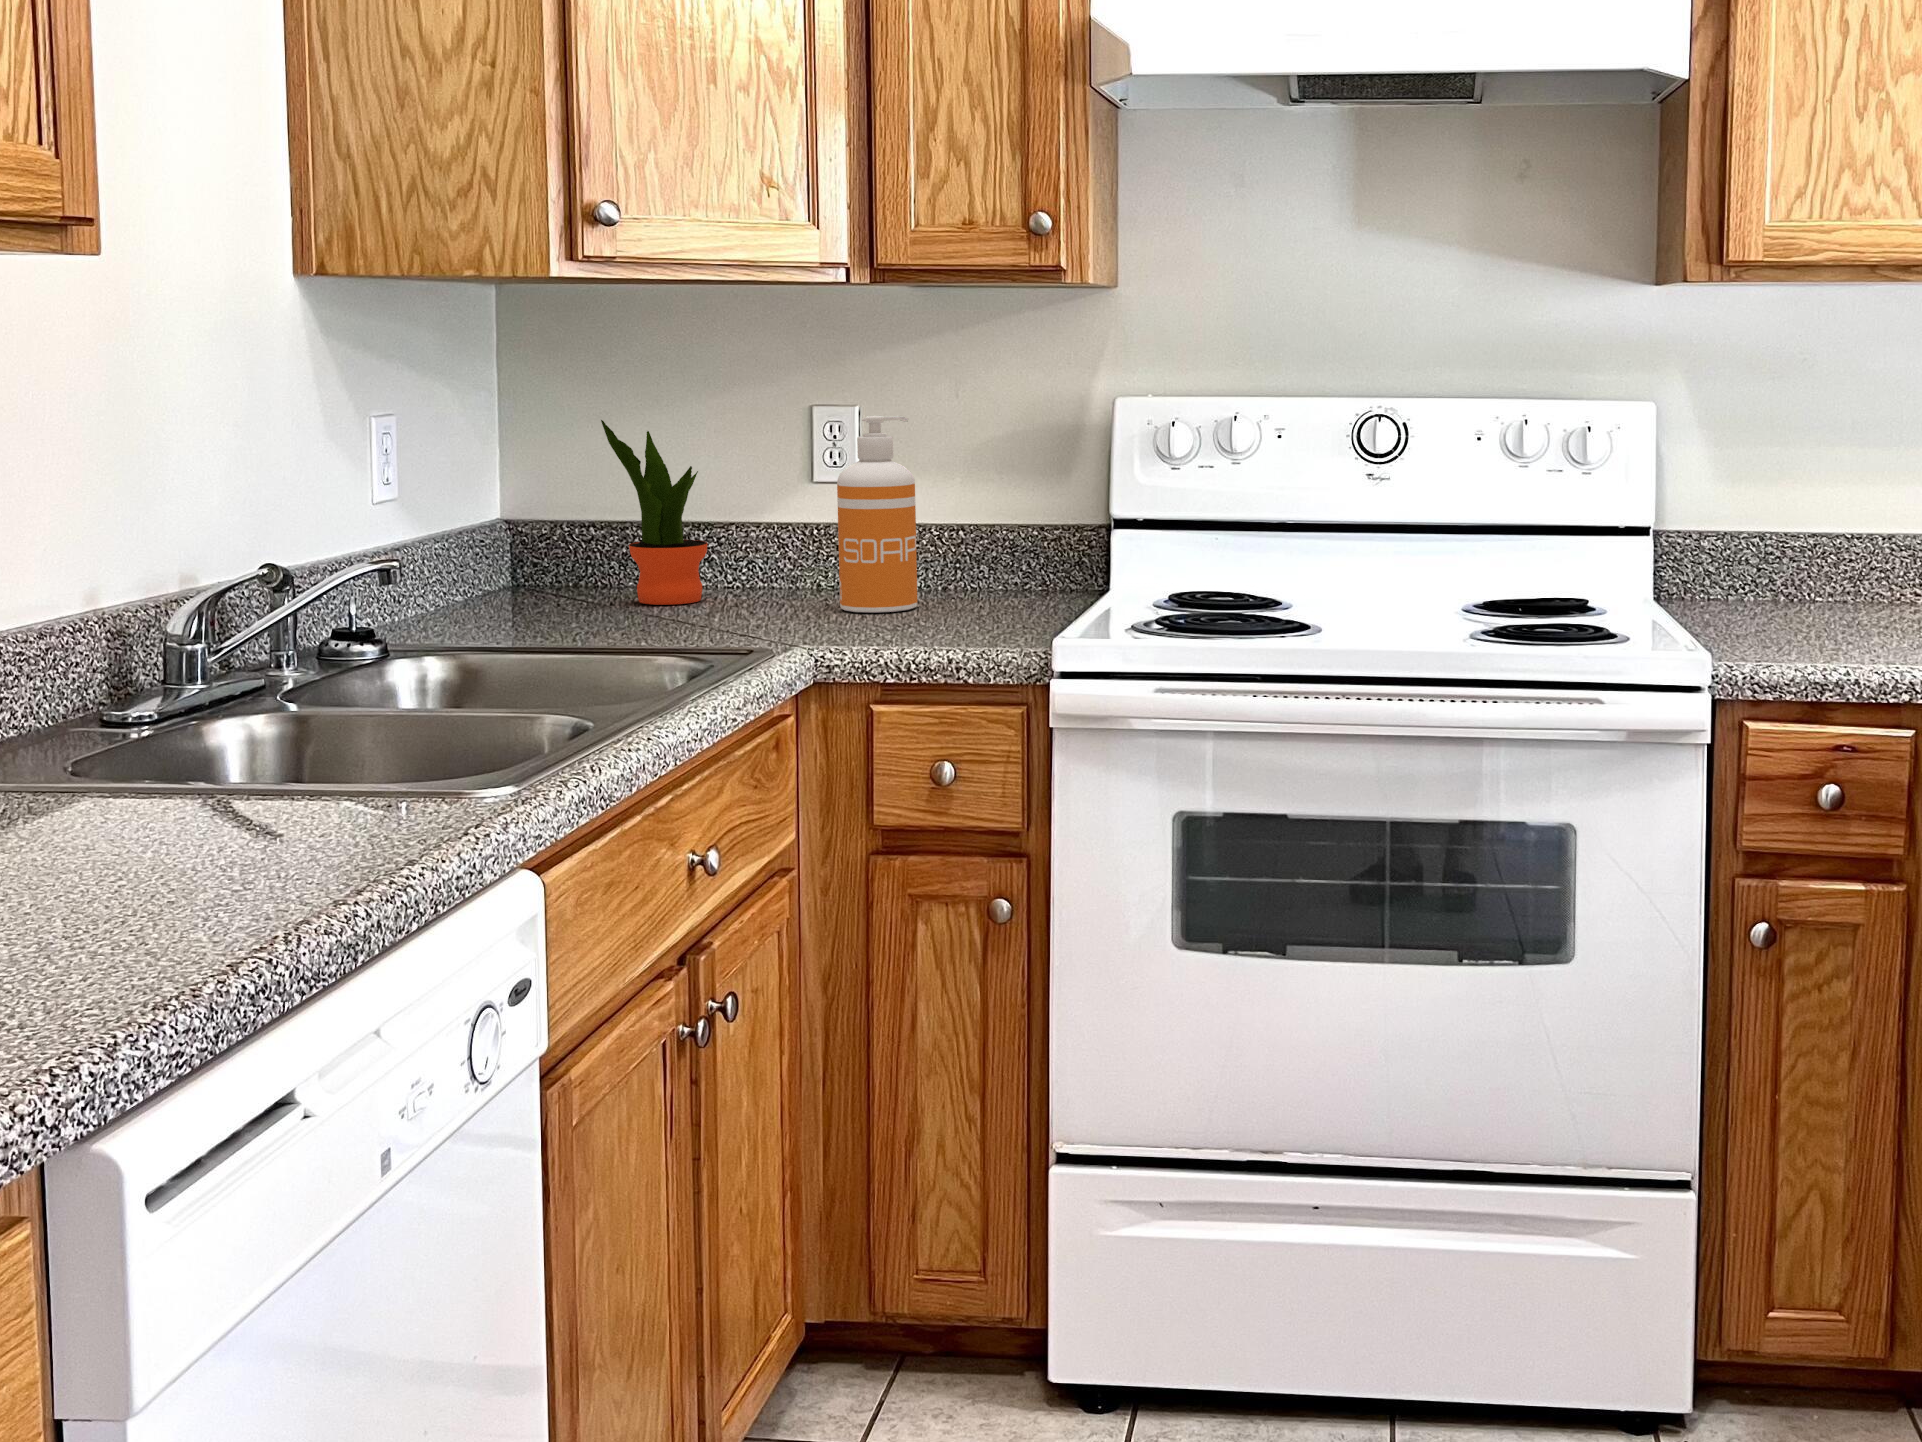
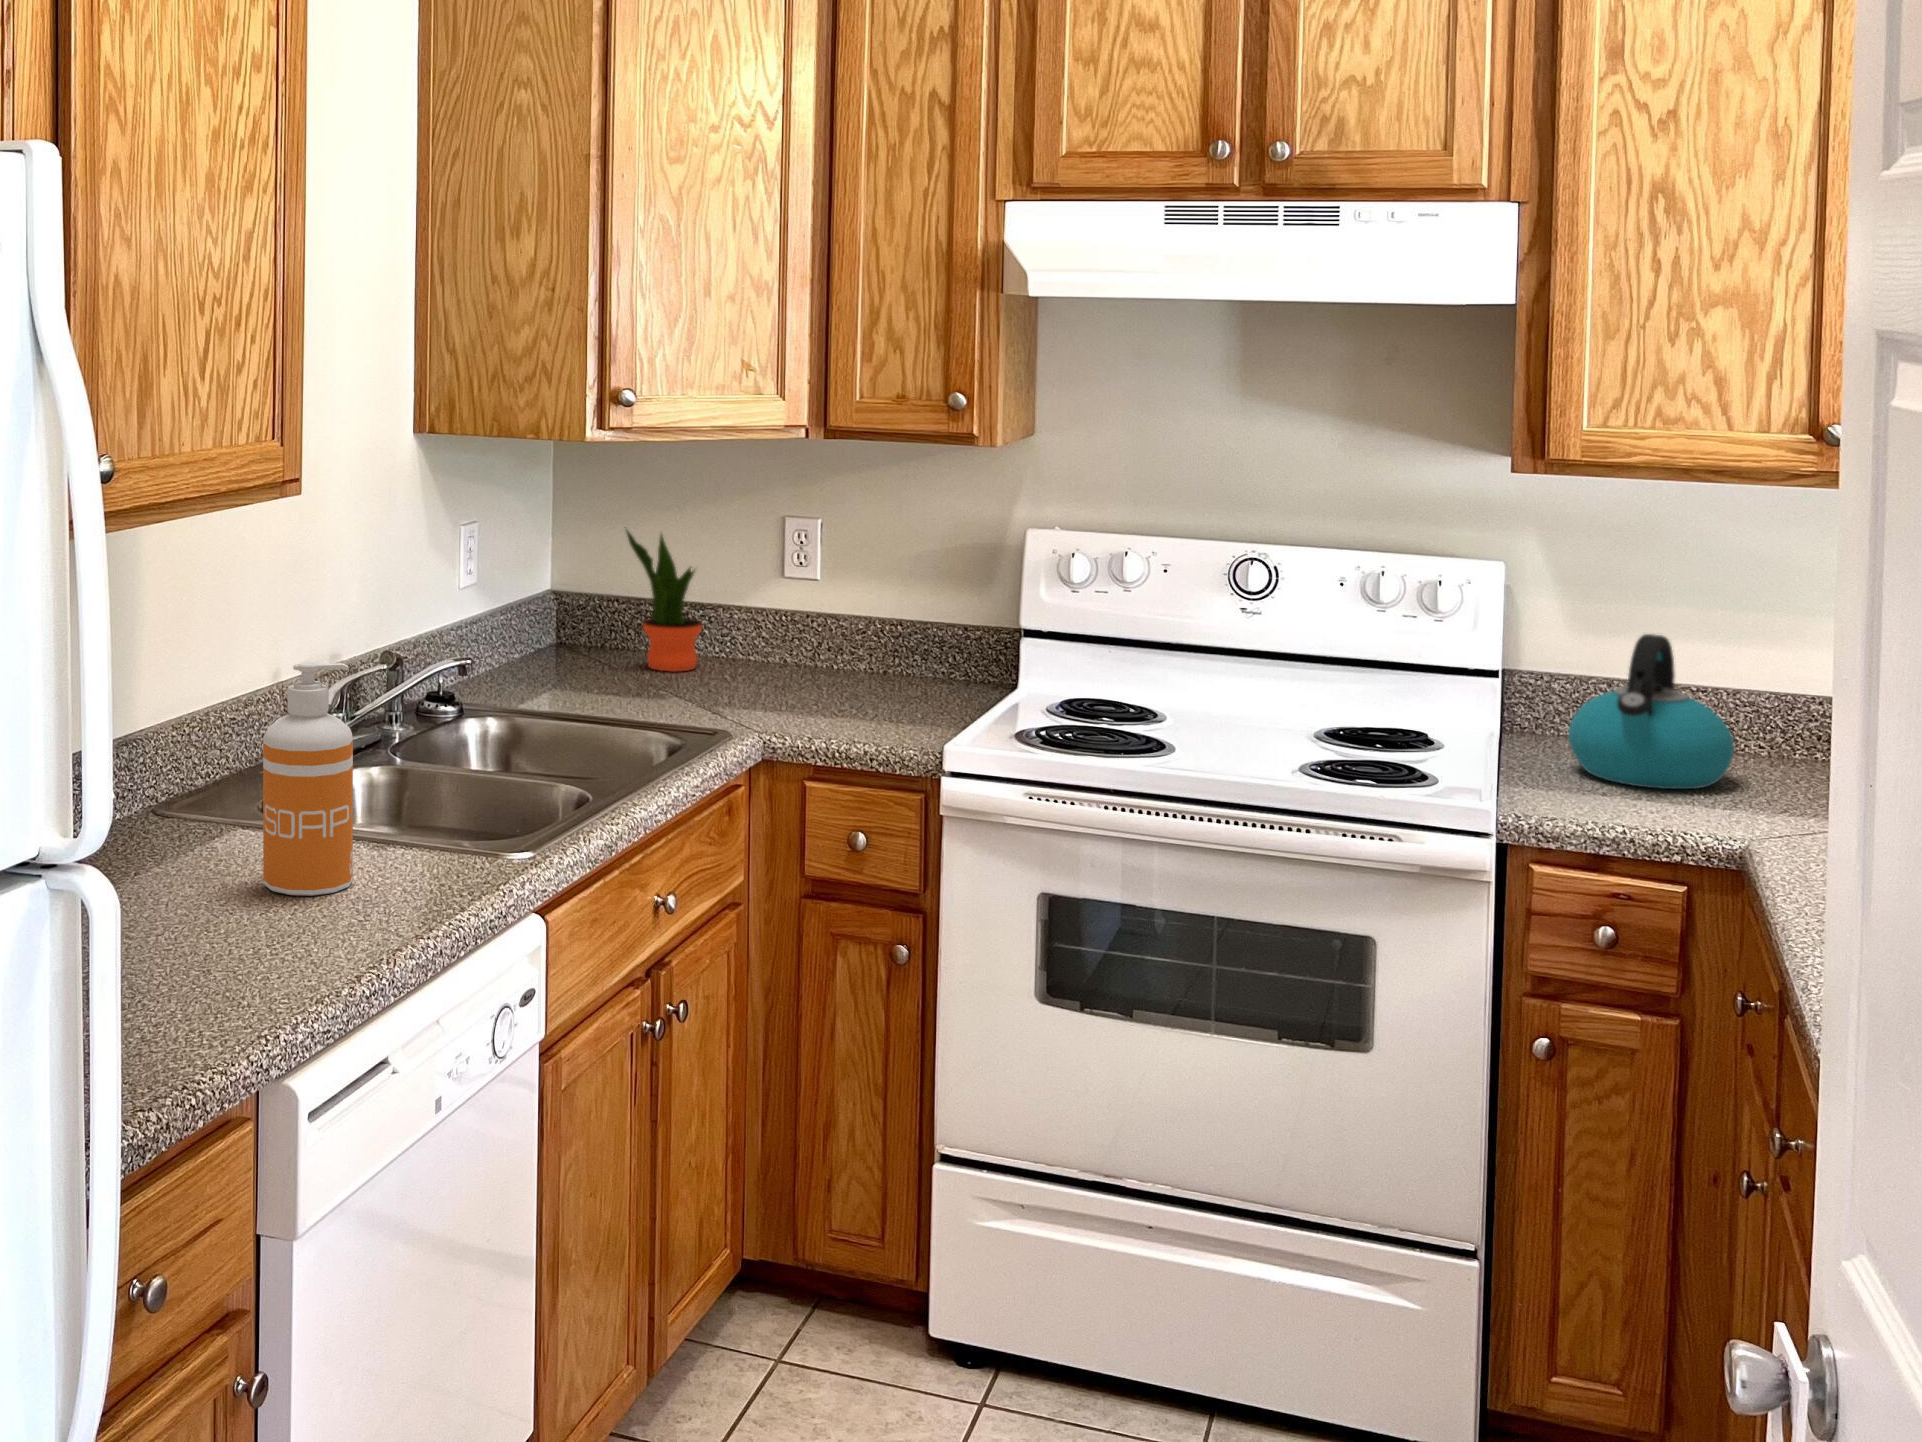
soap dispenser: present [837,416,917,613] -> present [263,662,353,896]
kettle: none [1738,465,1914,634] -> present [1568,634,1734,789]

